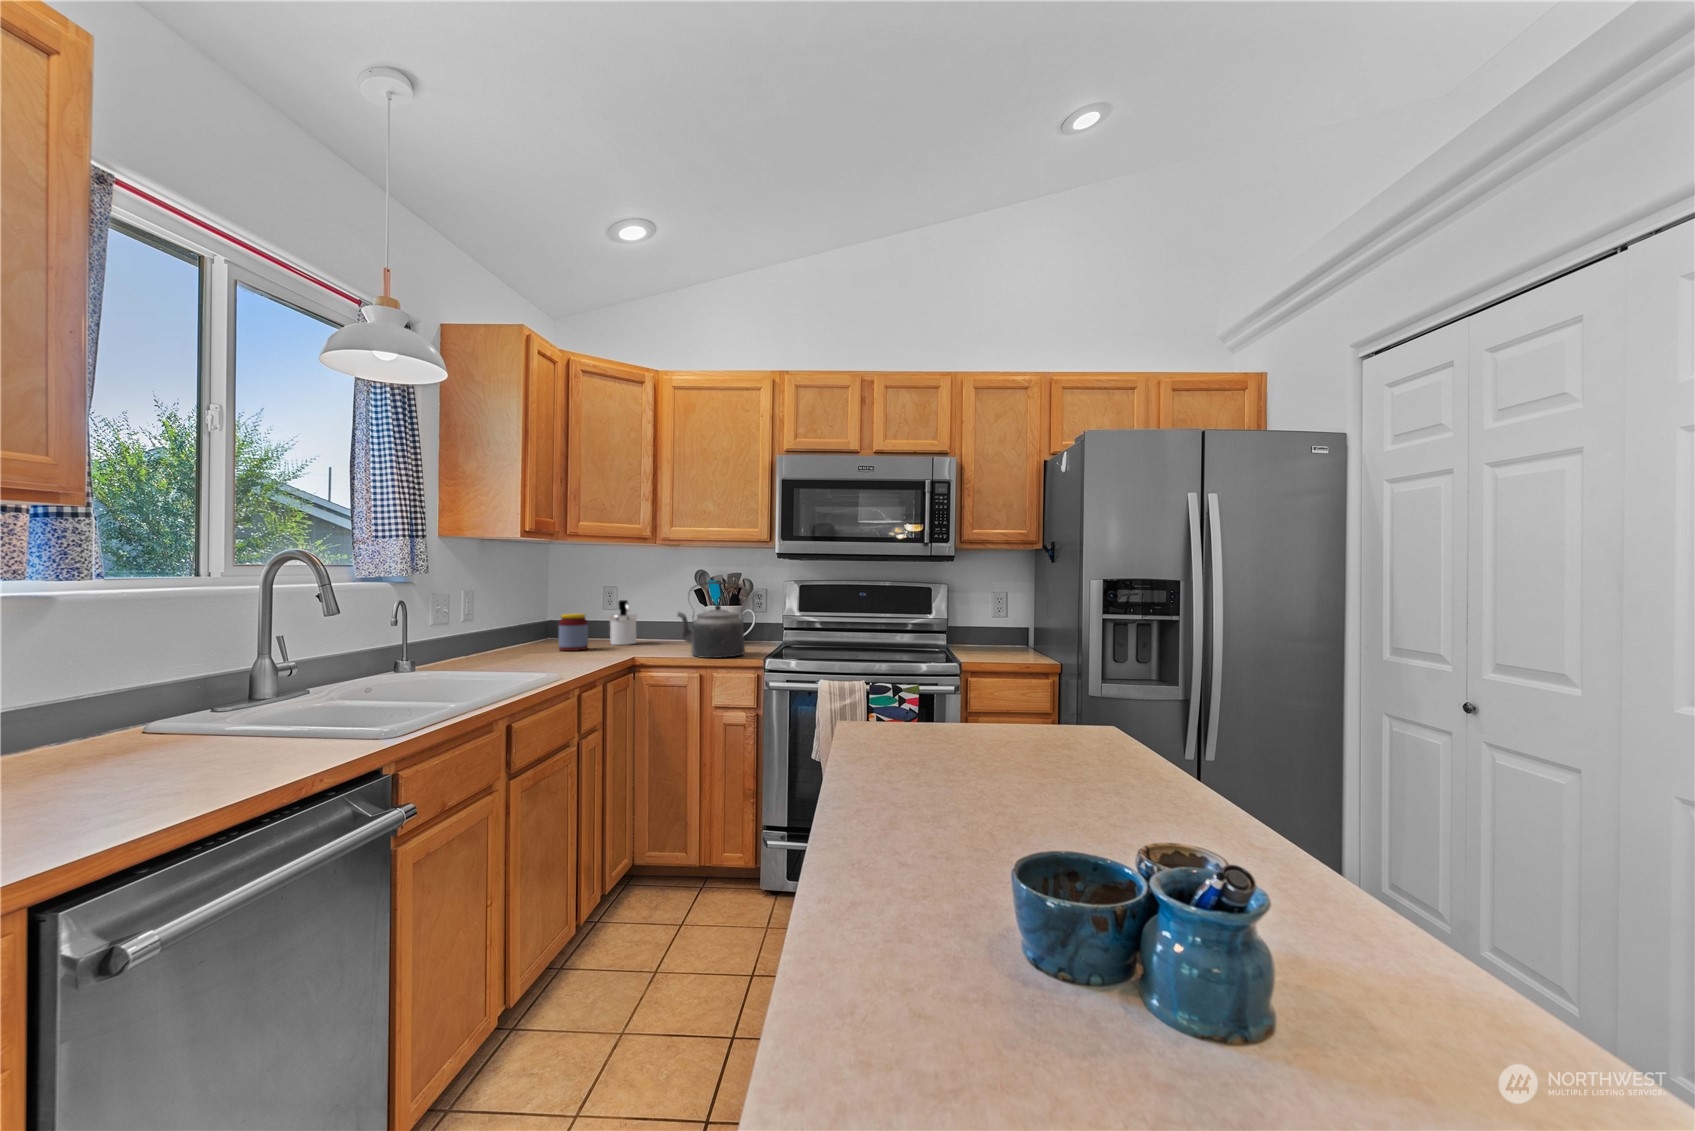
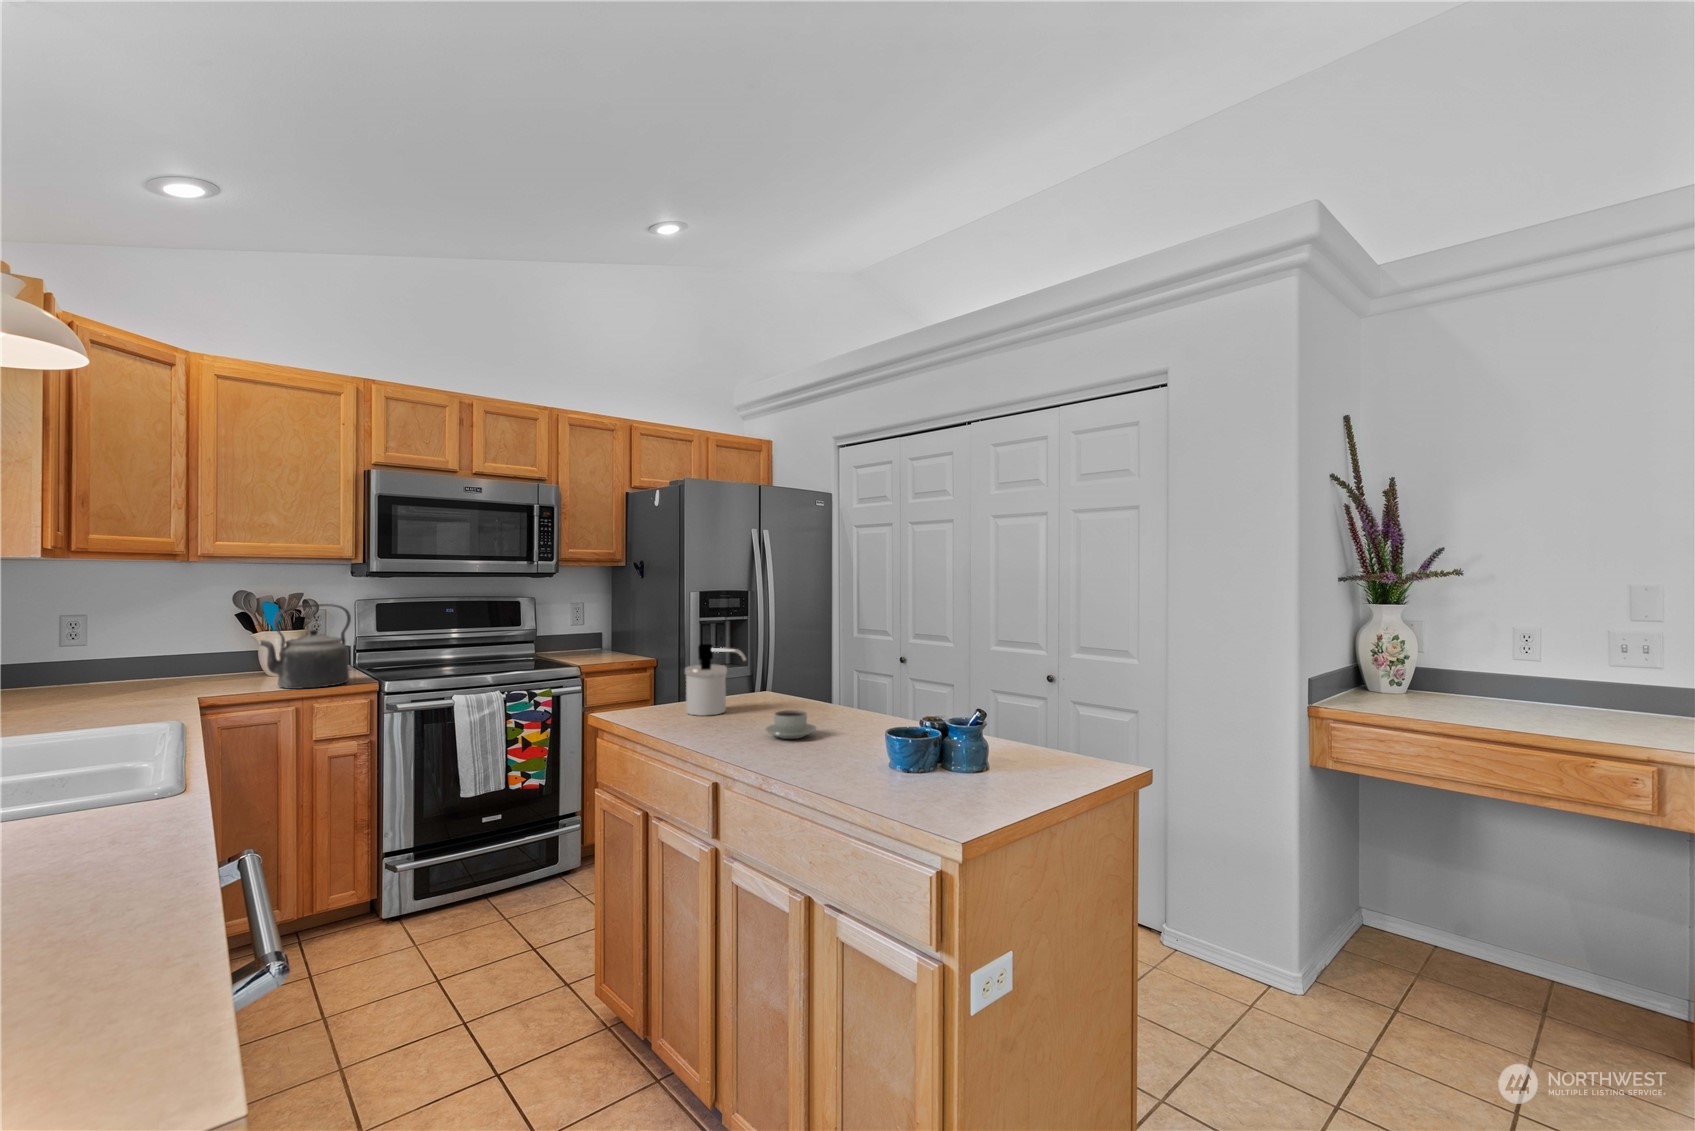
soap dispenser: present [609,600,637,645] -> present [685,644,746,716]
jar: present [559,614,588,651] -> none [45,653,97,703]
coffee cup: none [882,776,977,836] -> present [765,710,816,739]

